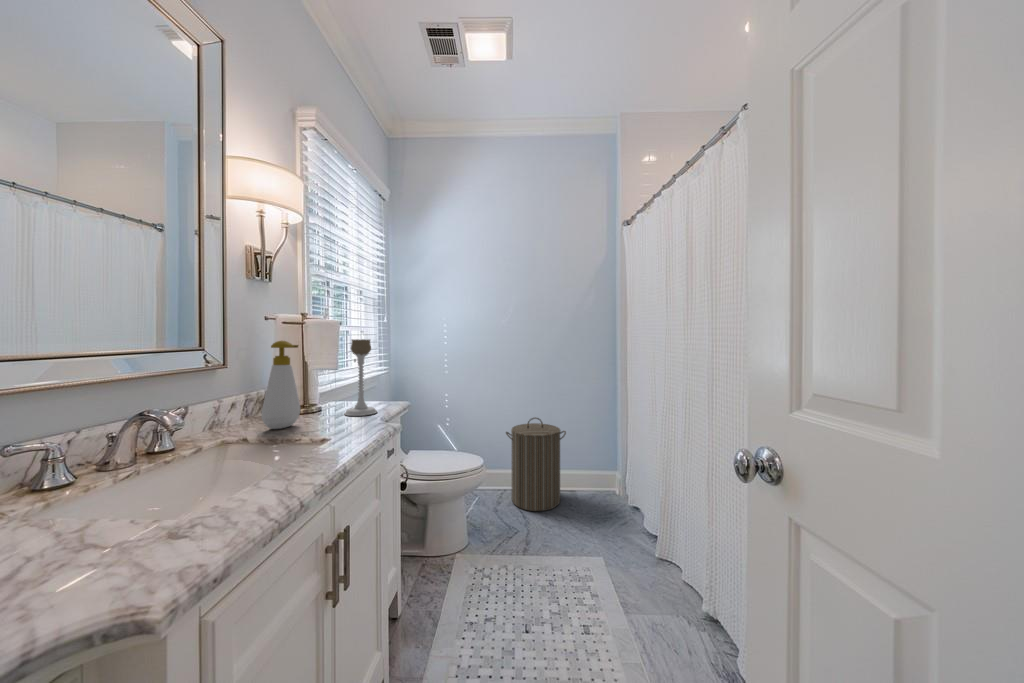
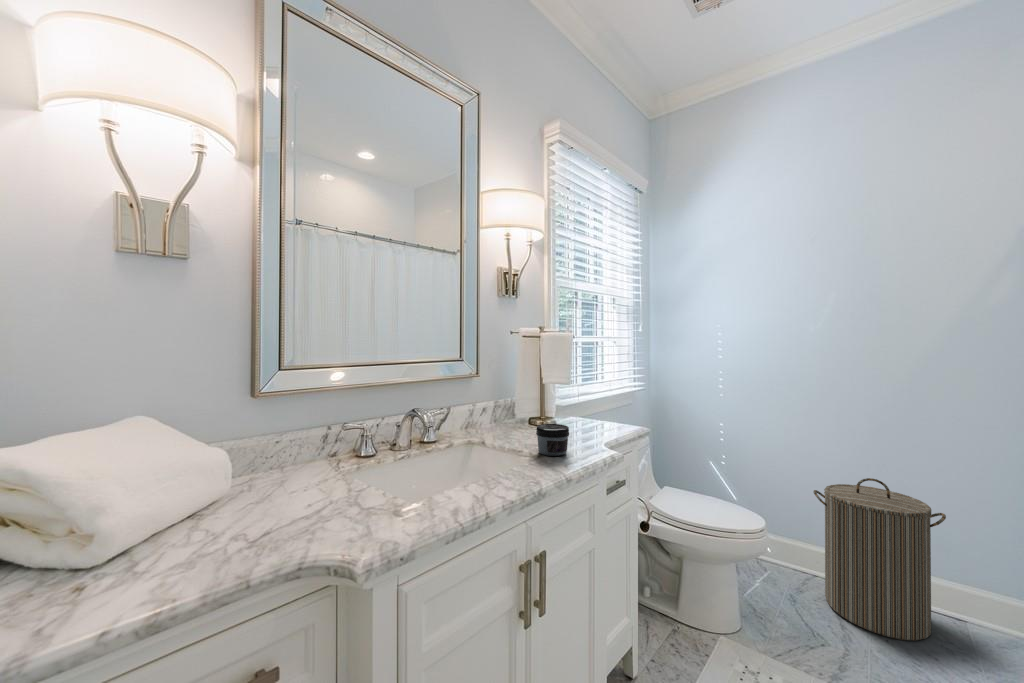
candle holder: present [344,339,377,416] -> none [575,352,608,436]
soap bottle: present [261,341,300,429] -> none [499,354,532,437]
jar: none [317,407,353,438] -> present [536,424,569,456]

